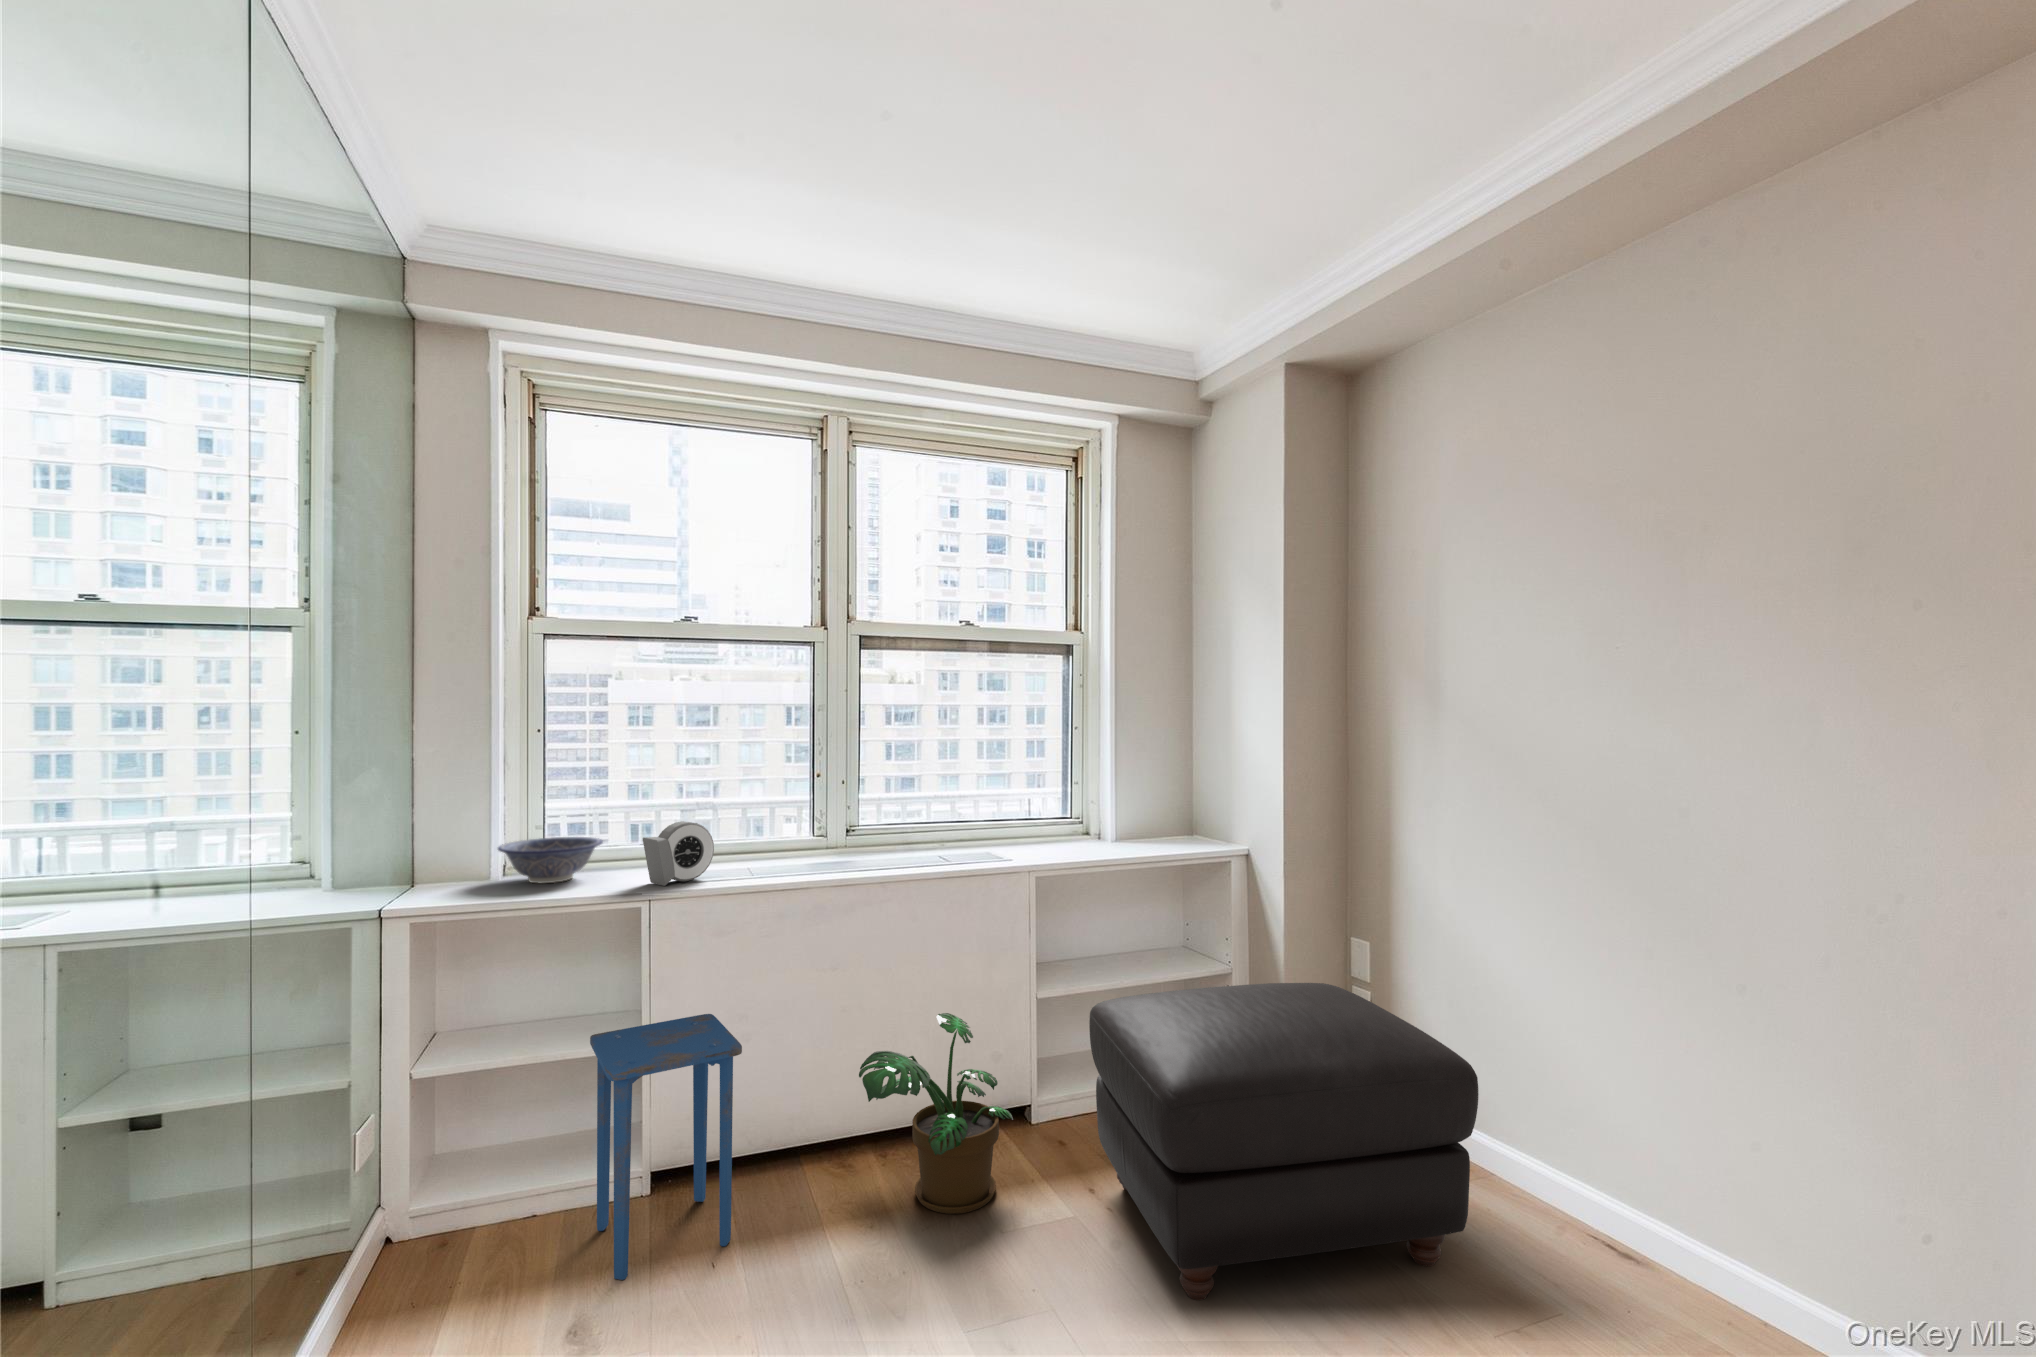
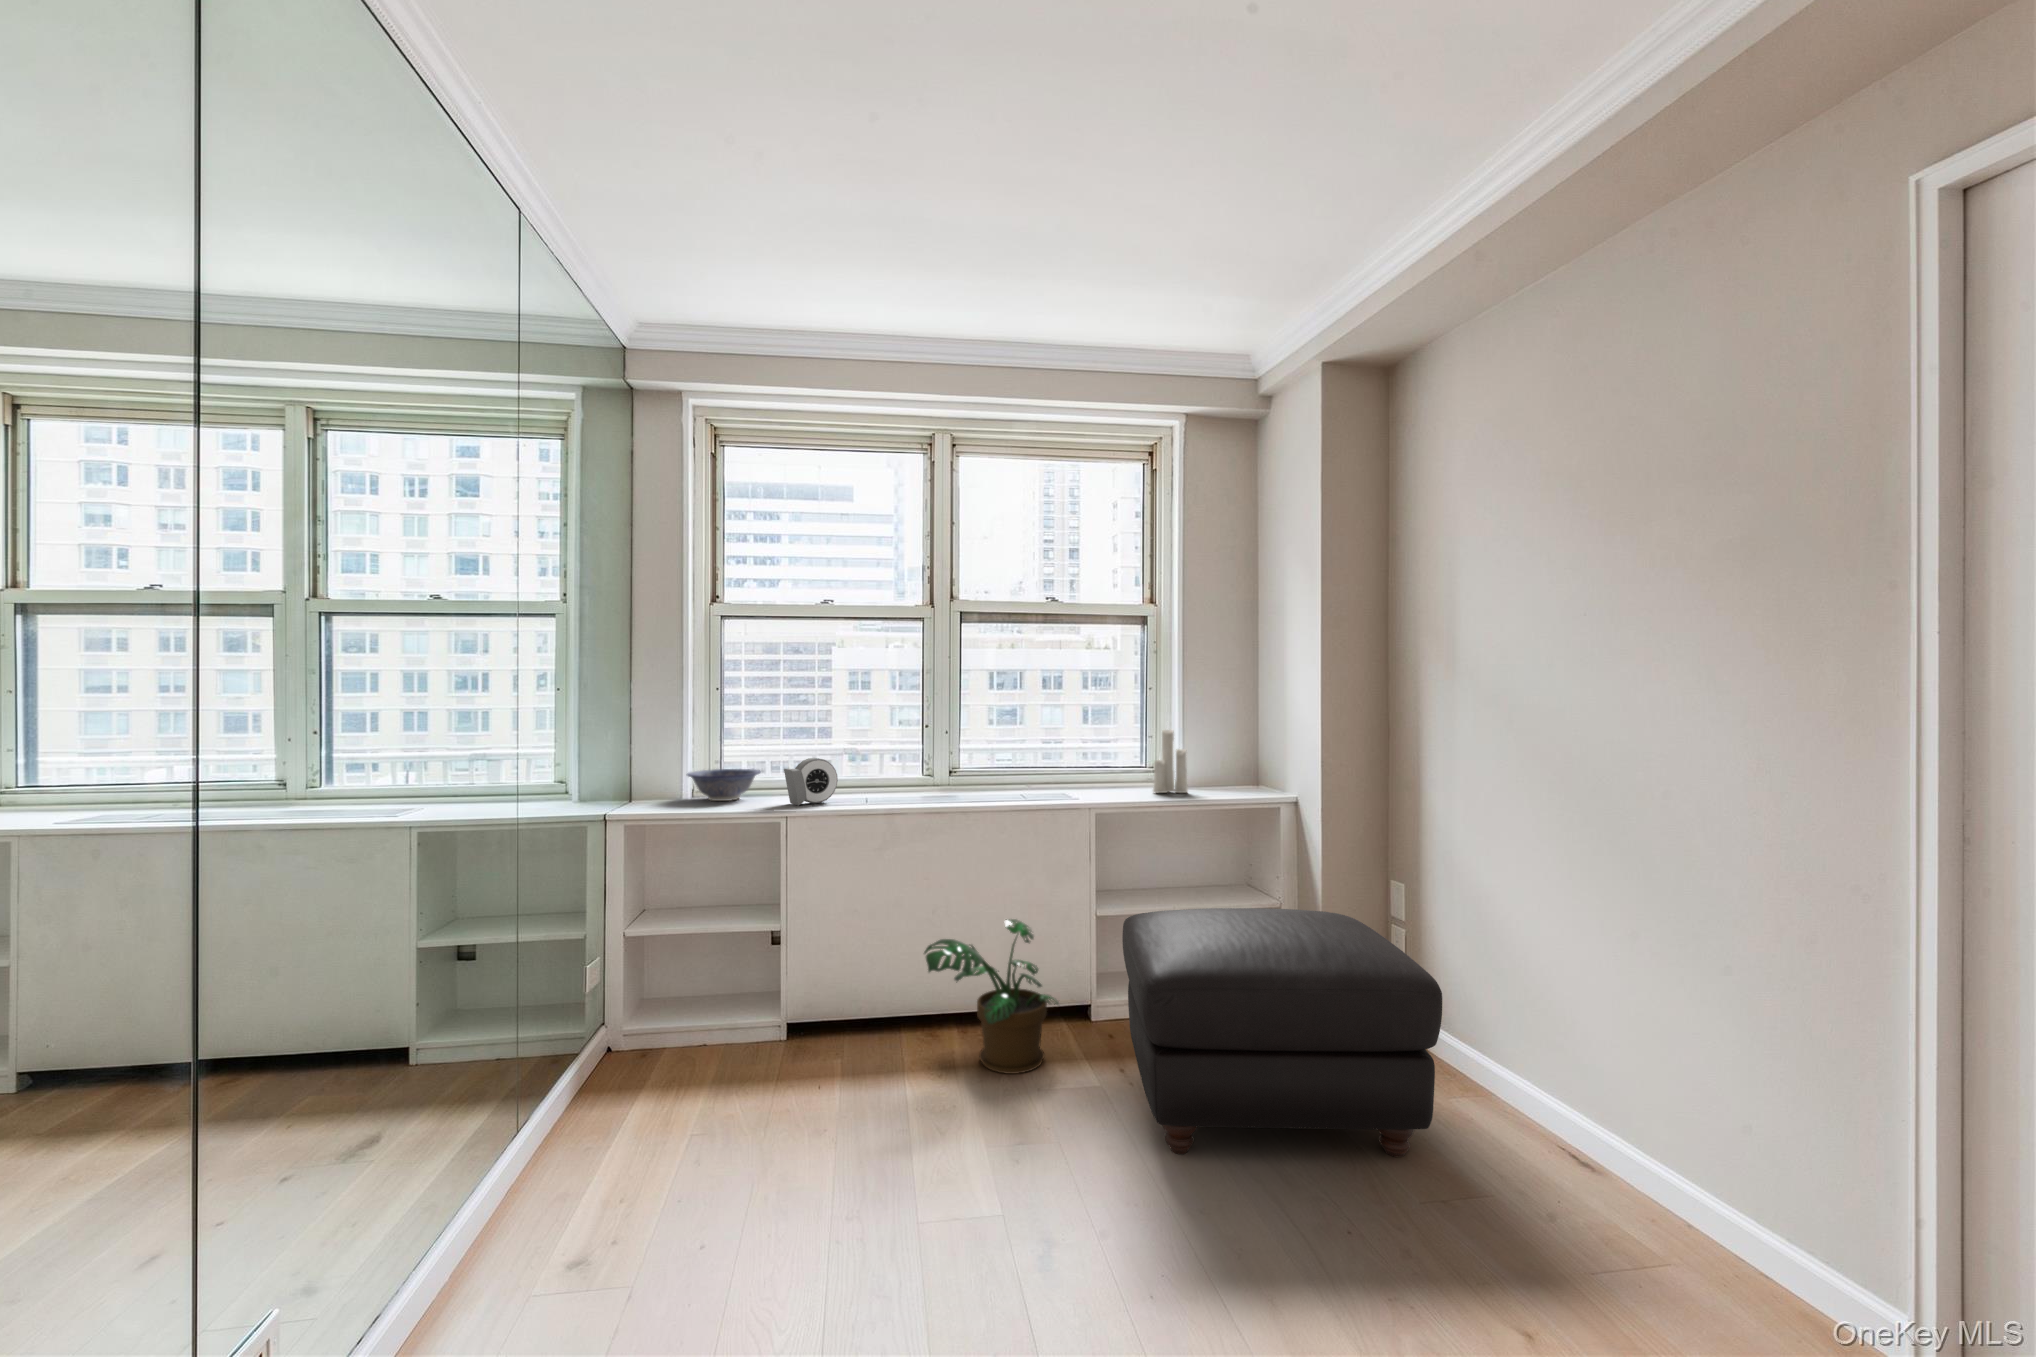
candle: none [1087,759,1126,847] -> present [1153,729,1188,793]
side table: present [590,1014,742,1280] -> none [740,904,842,1087]

